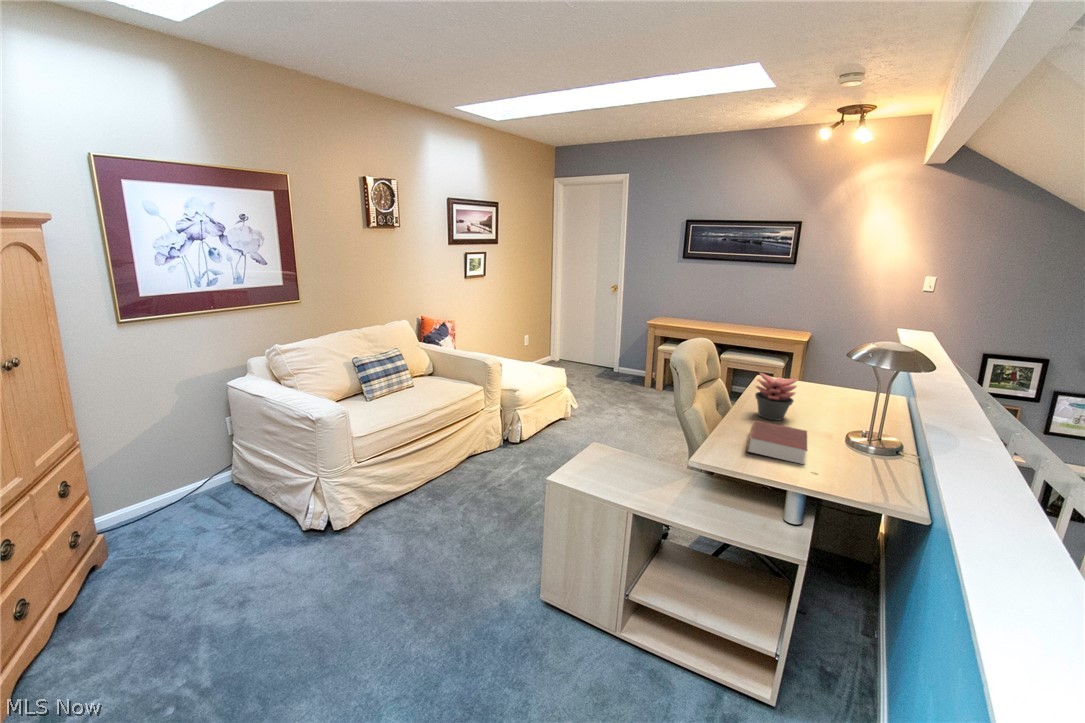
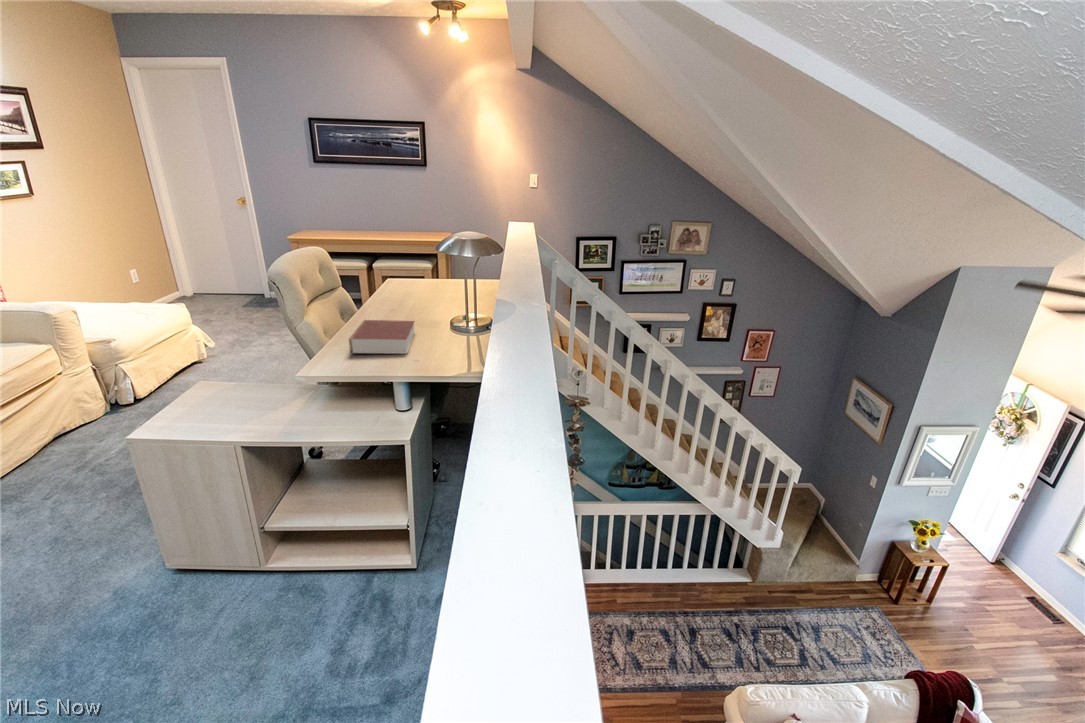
succulent plant: present [755,373,798,420] -> none [366,271,410,317]

